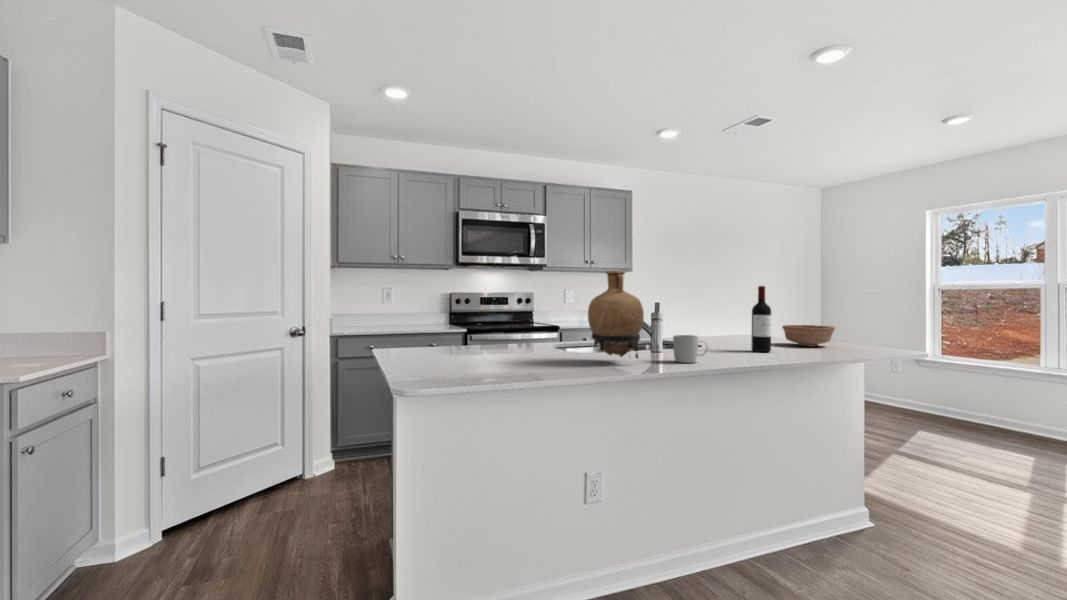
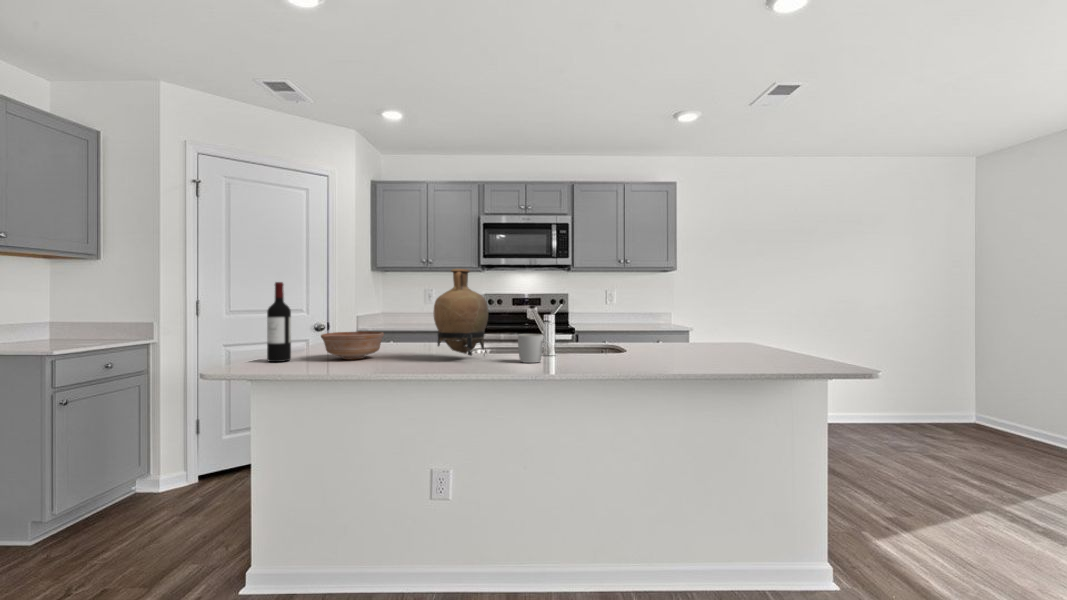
wine bottle: present [751,286,771,352] -> present [267,282,291,362]
bowl: present [782,325,835,346] -> present [321,332,384,359]

